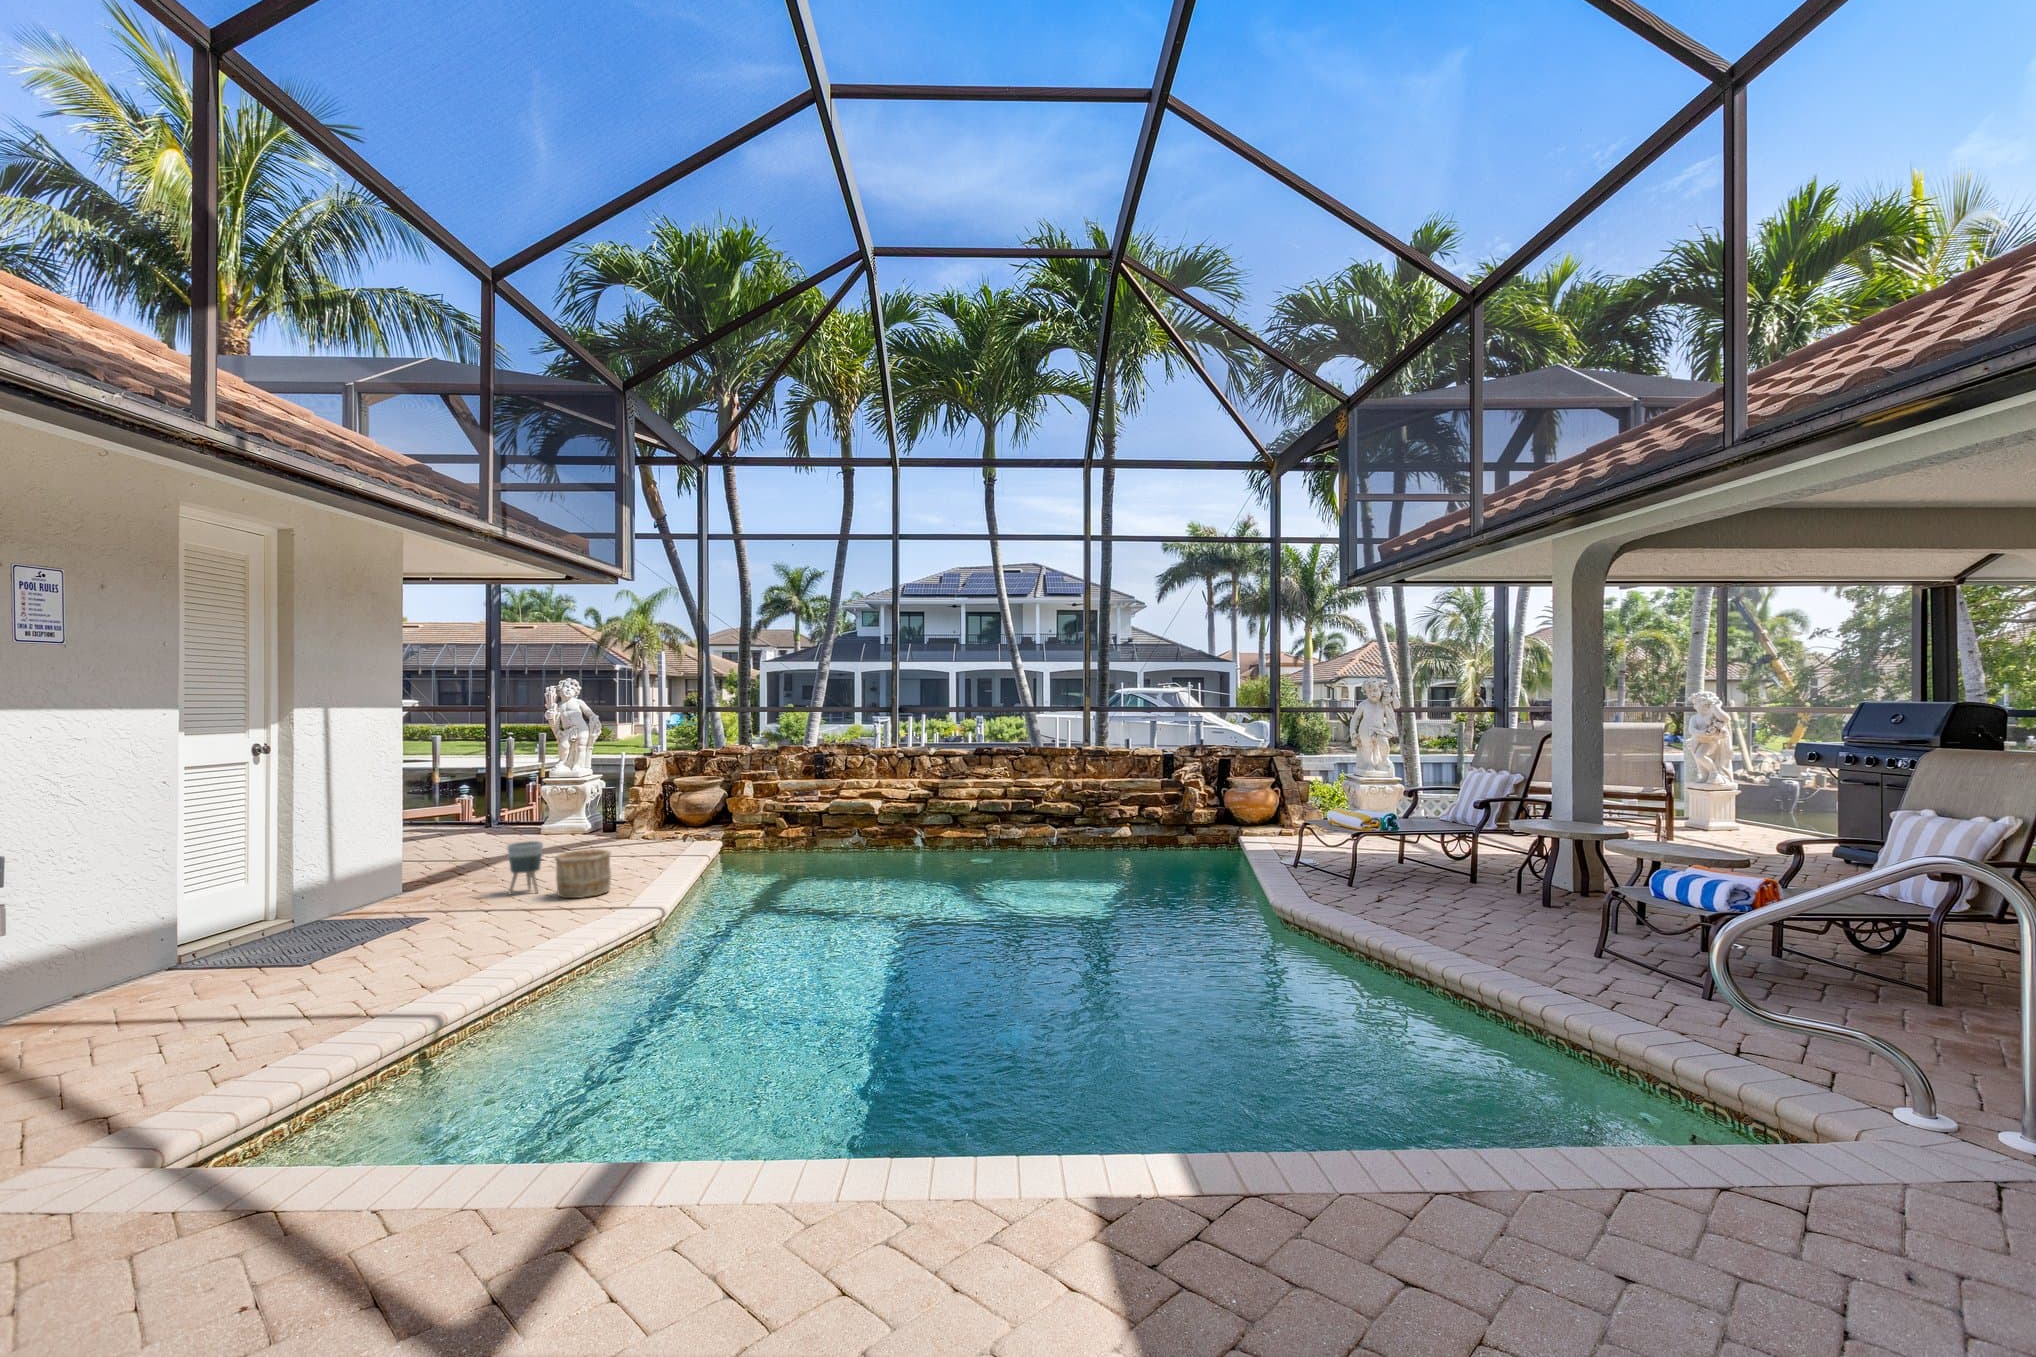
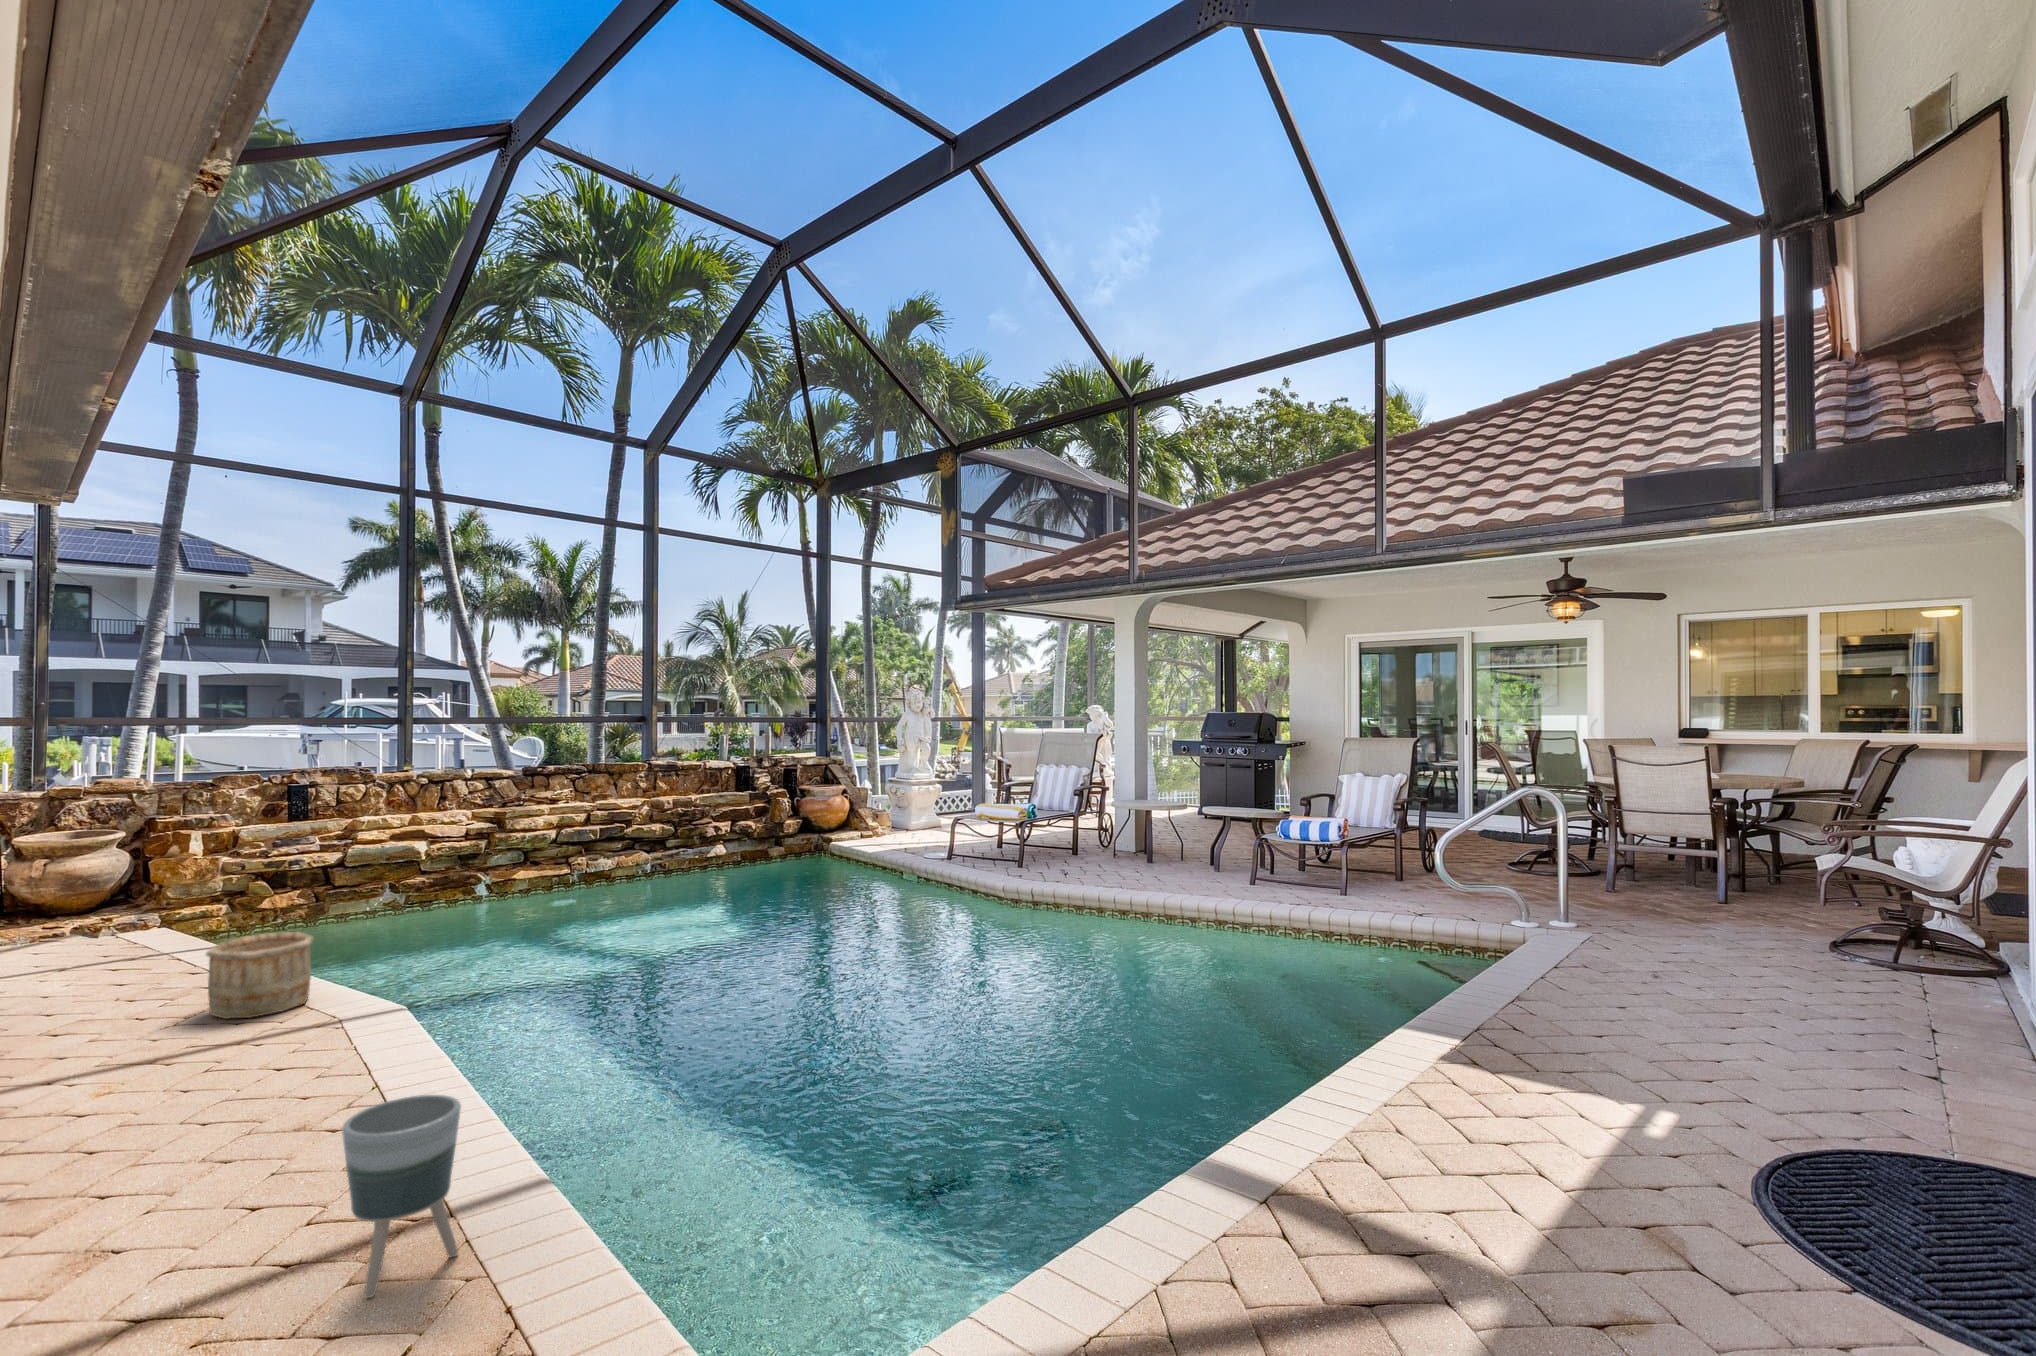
planter: present [507,841,543,894] -> present [342,1095,461,1298]

